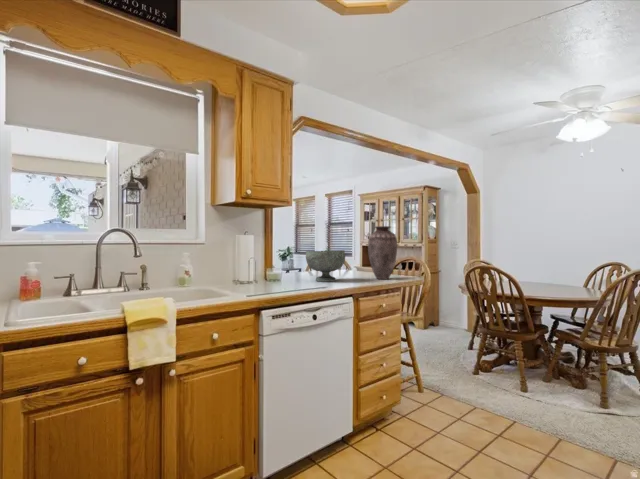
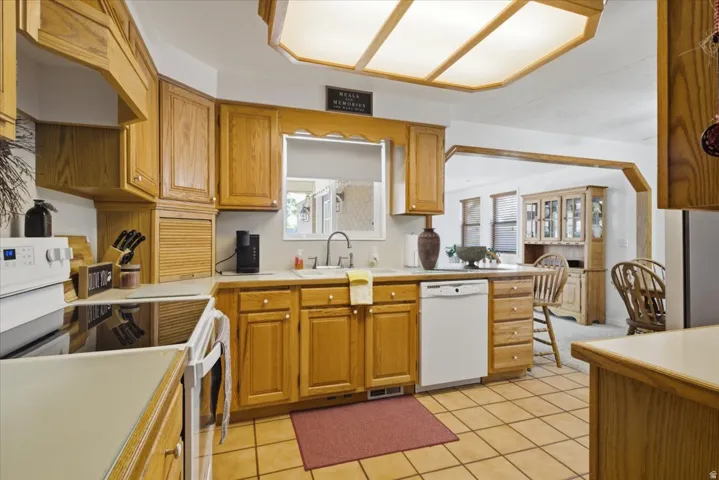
vase: present [368,226,397,279] -> present [418,228,440,270]

